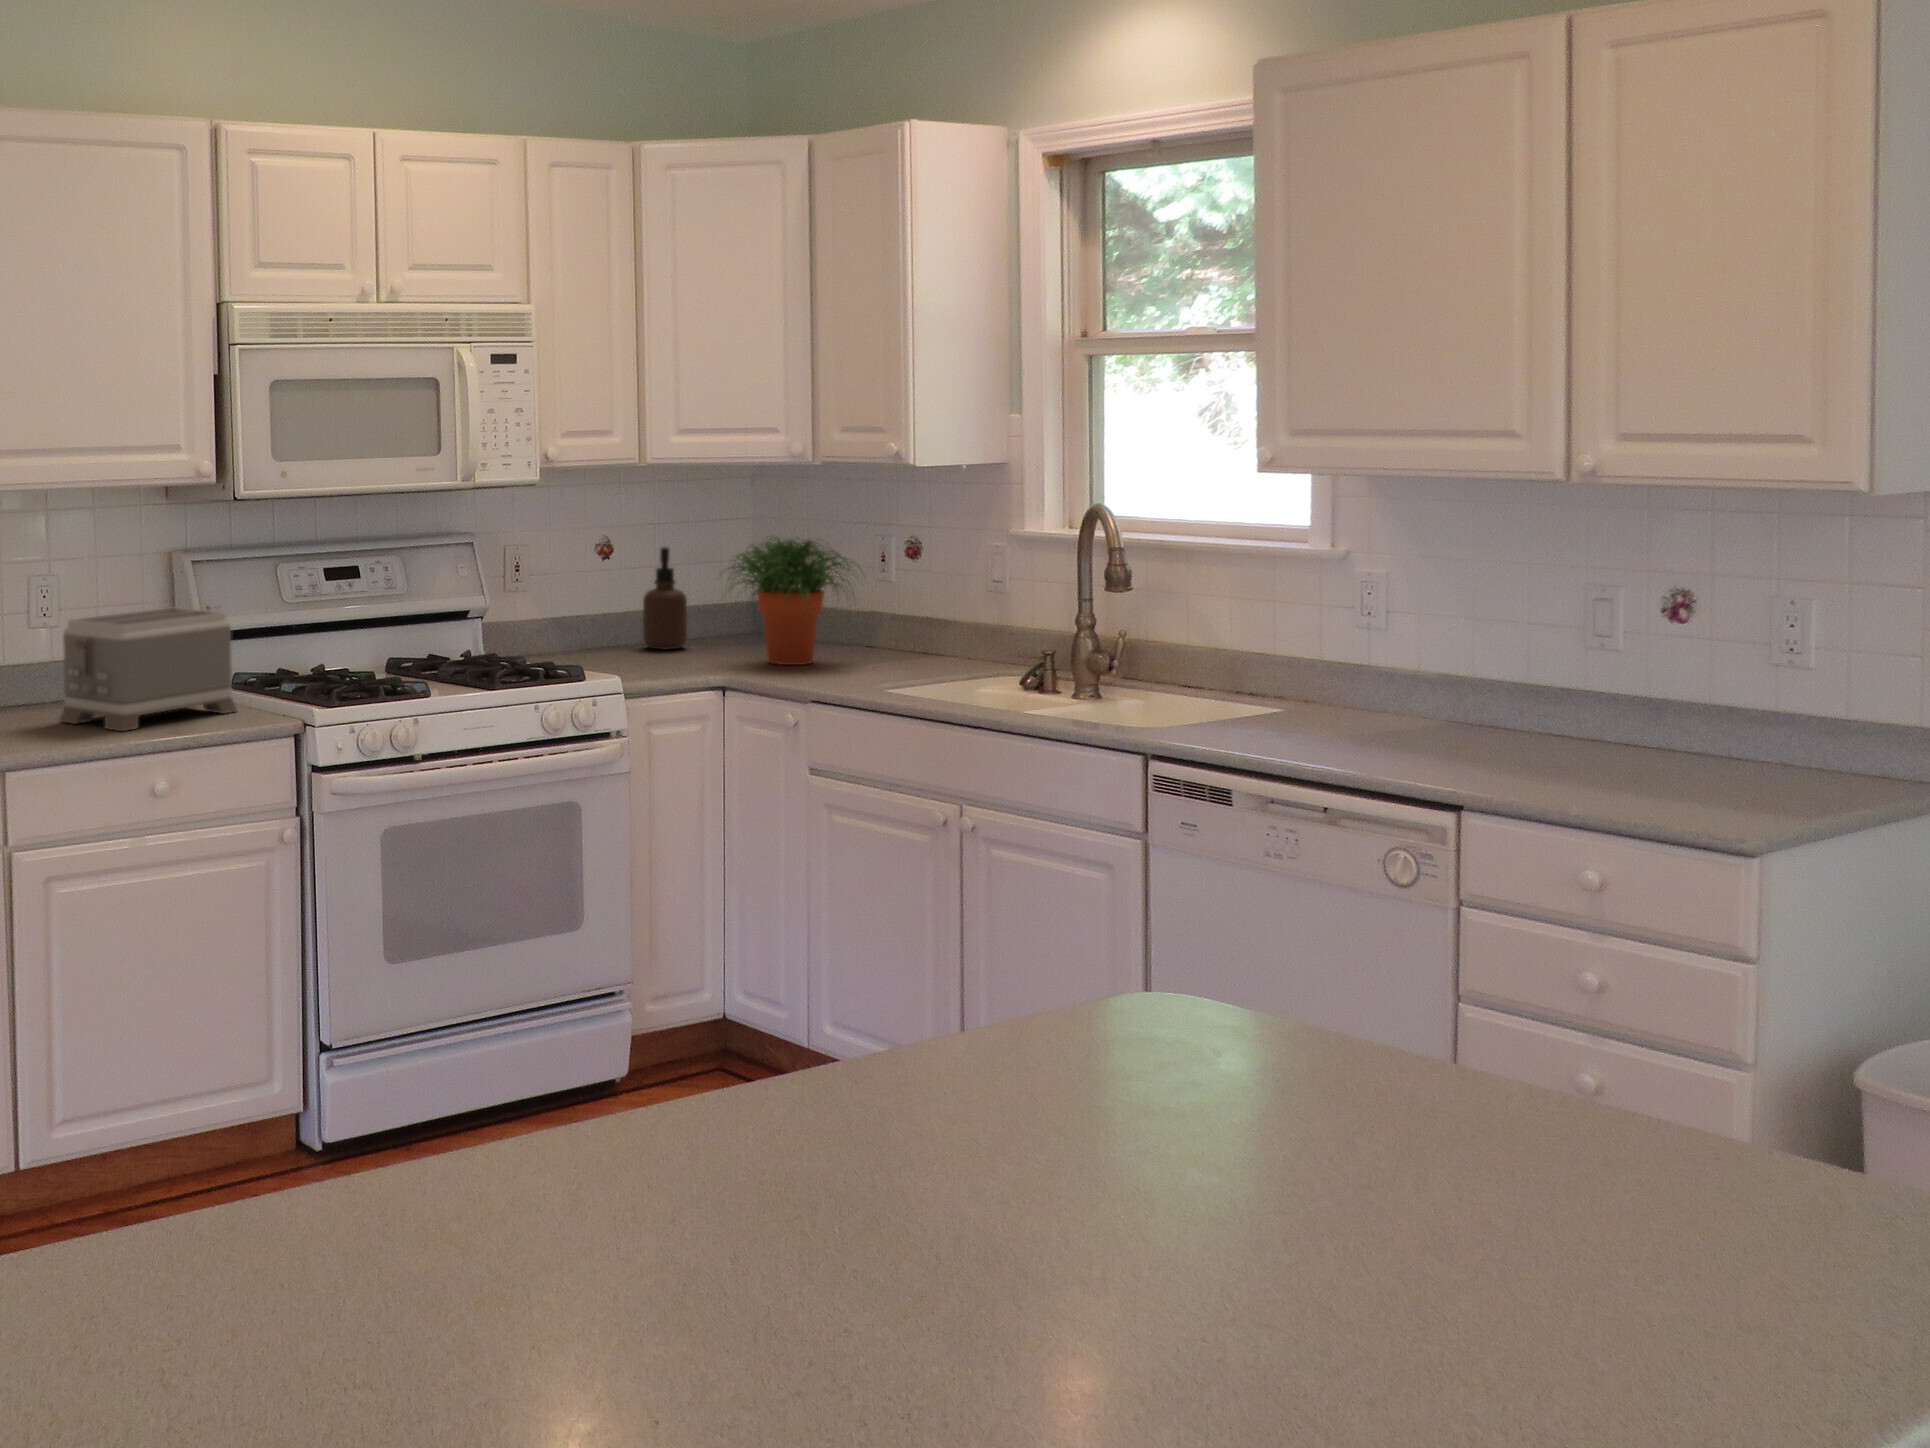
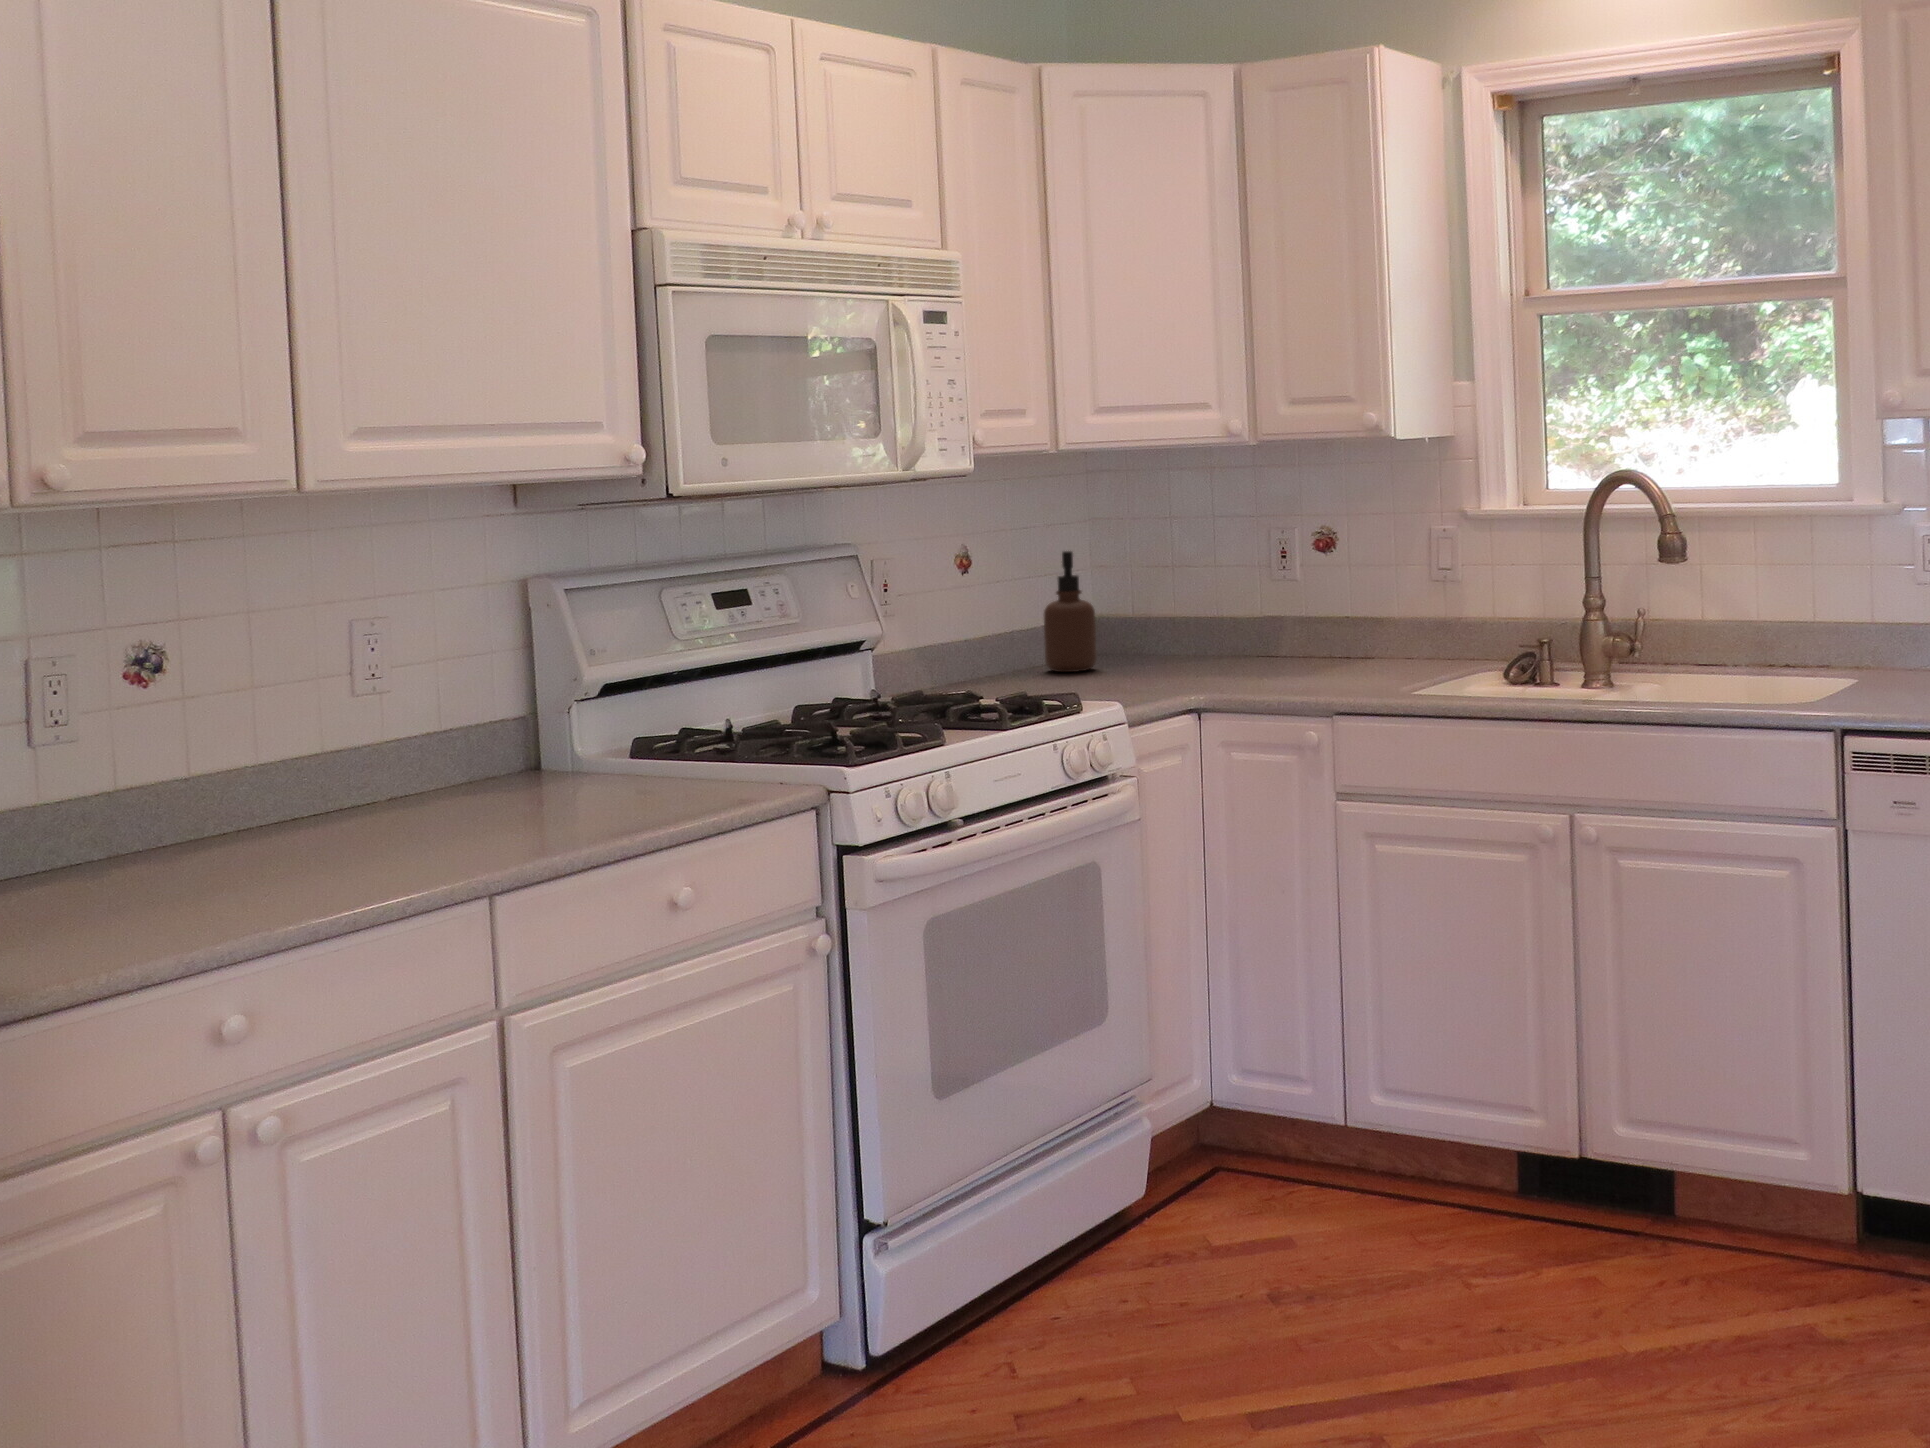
potted plant: present [720,538,856,665] -> none [1164,526,1334,676]
toaster: present [60,607,237,731] -> none [472,650,711,830]

